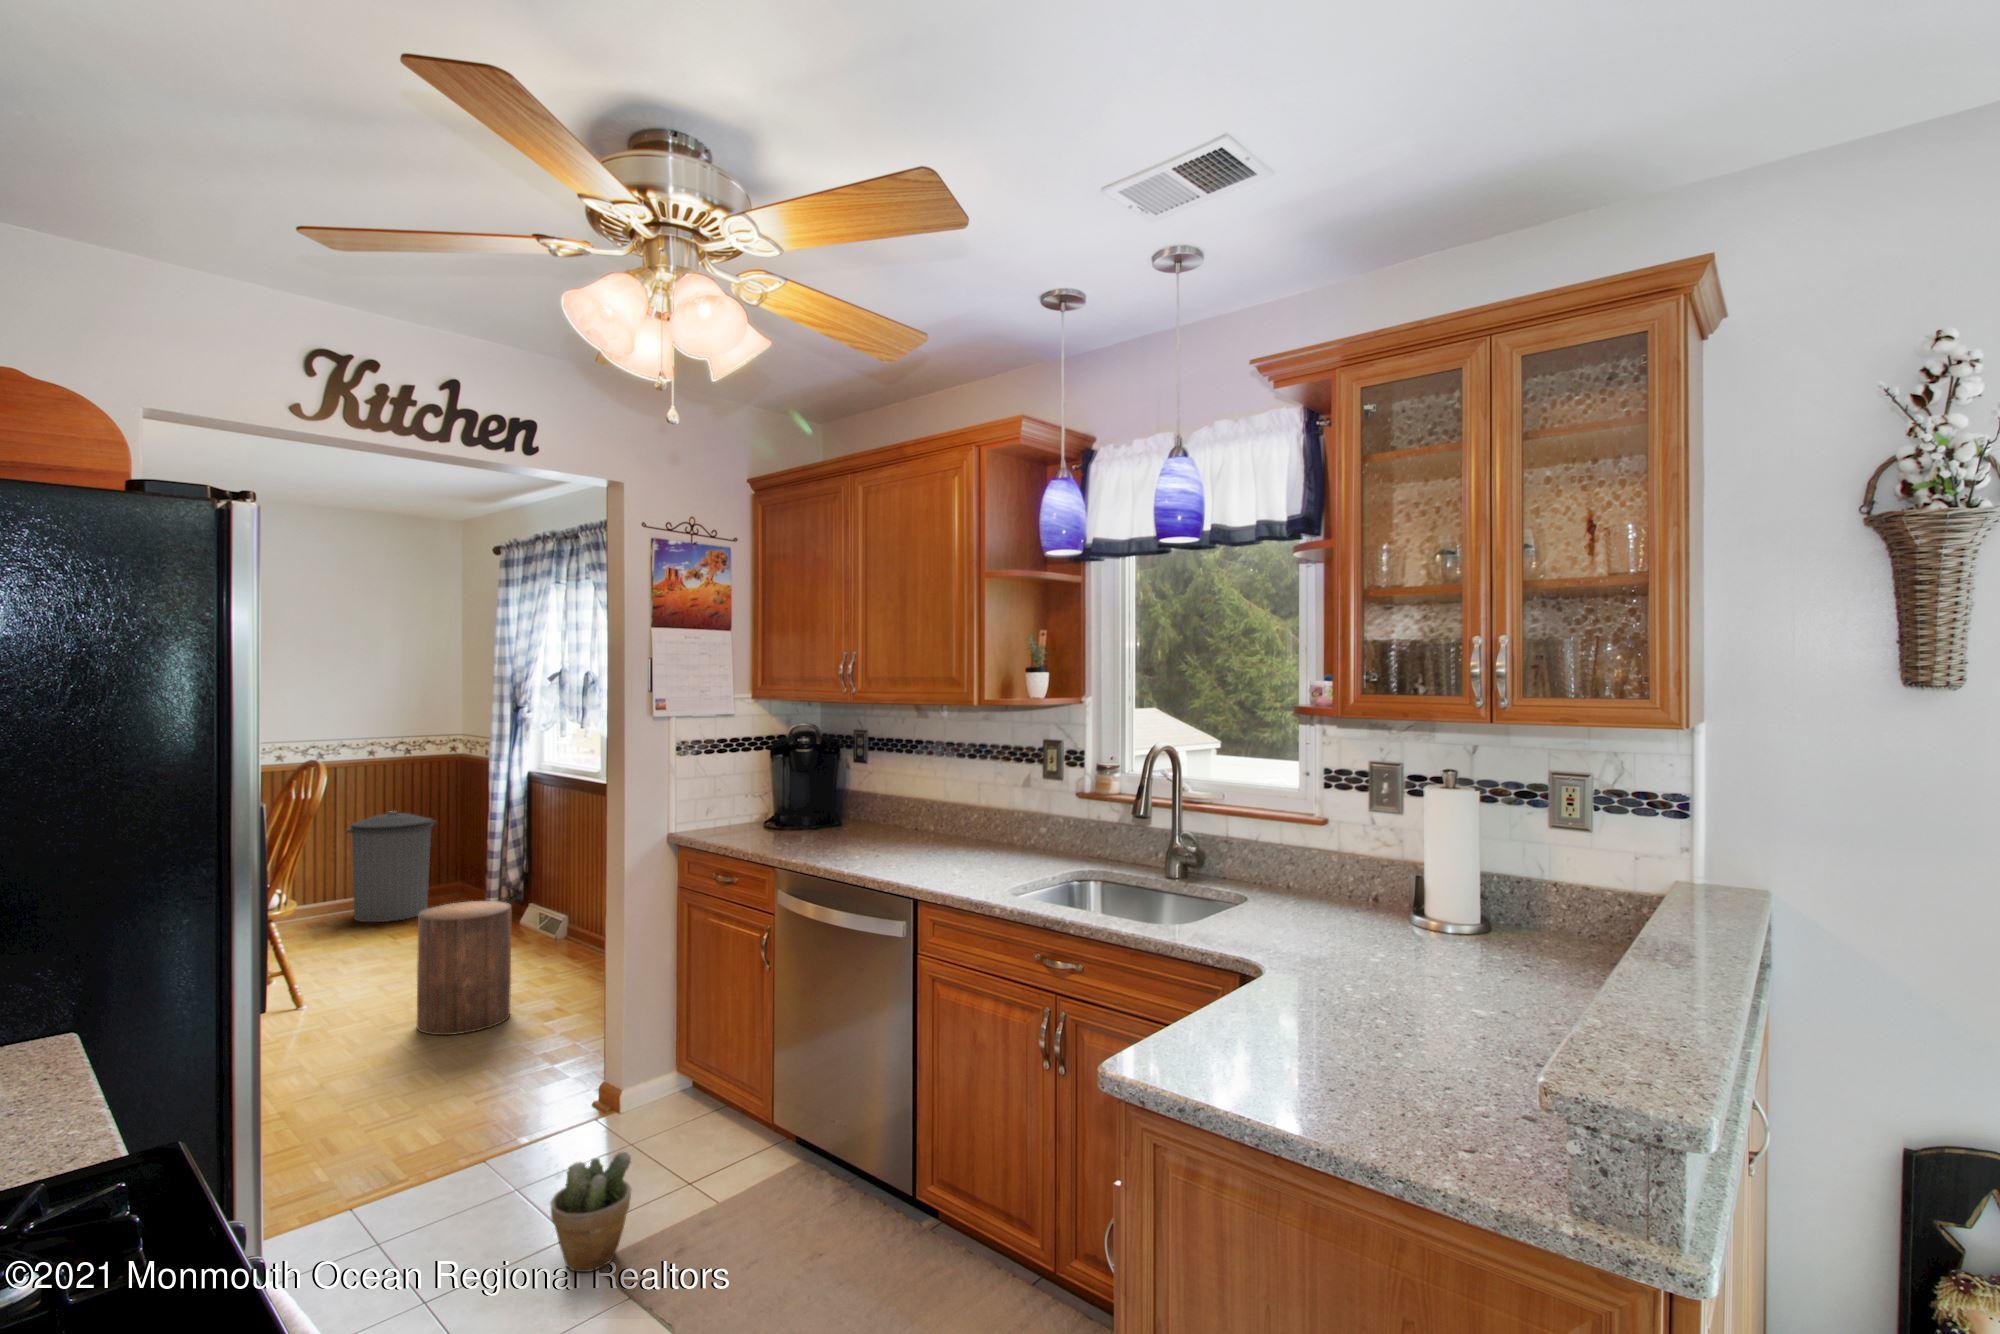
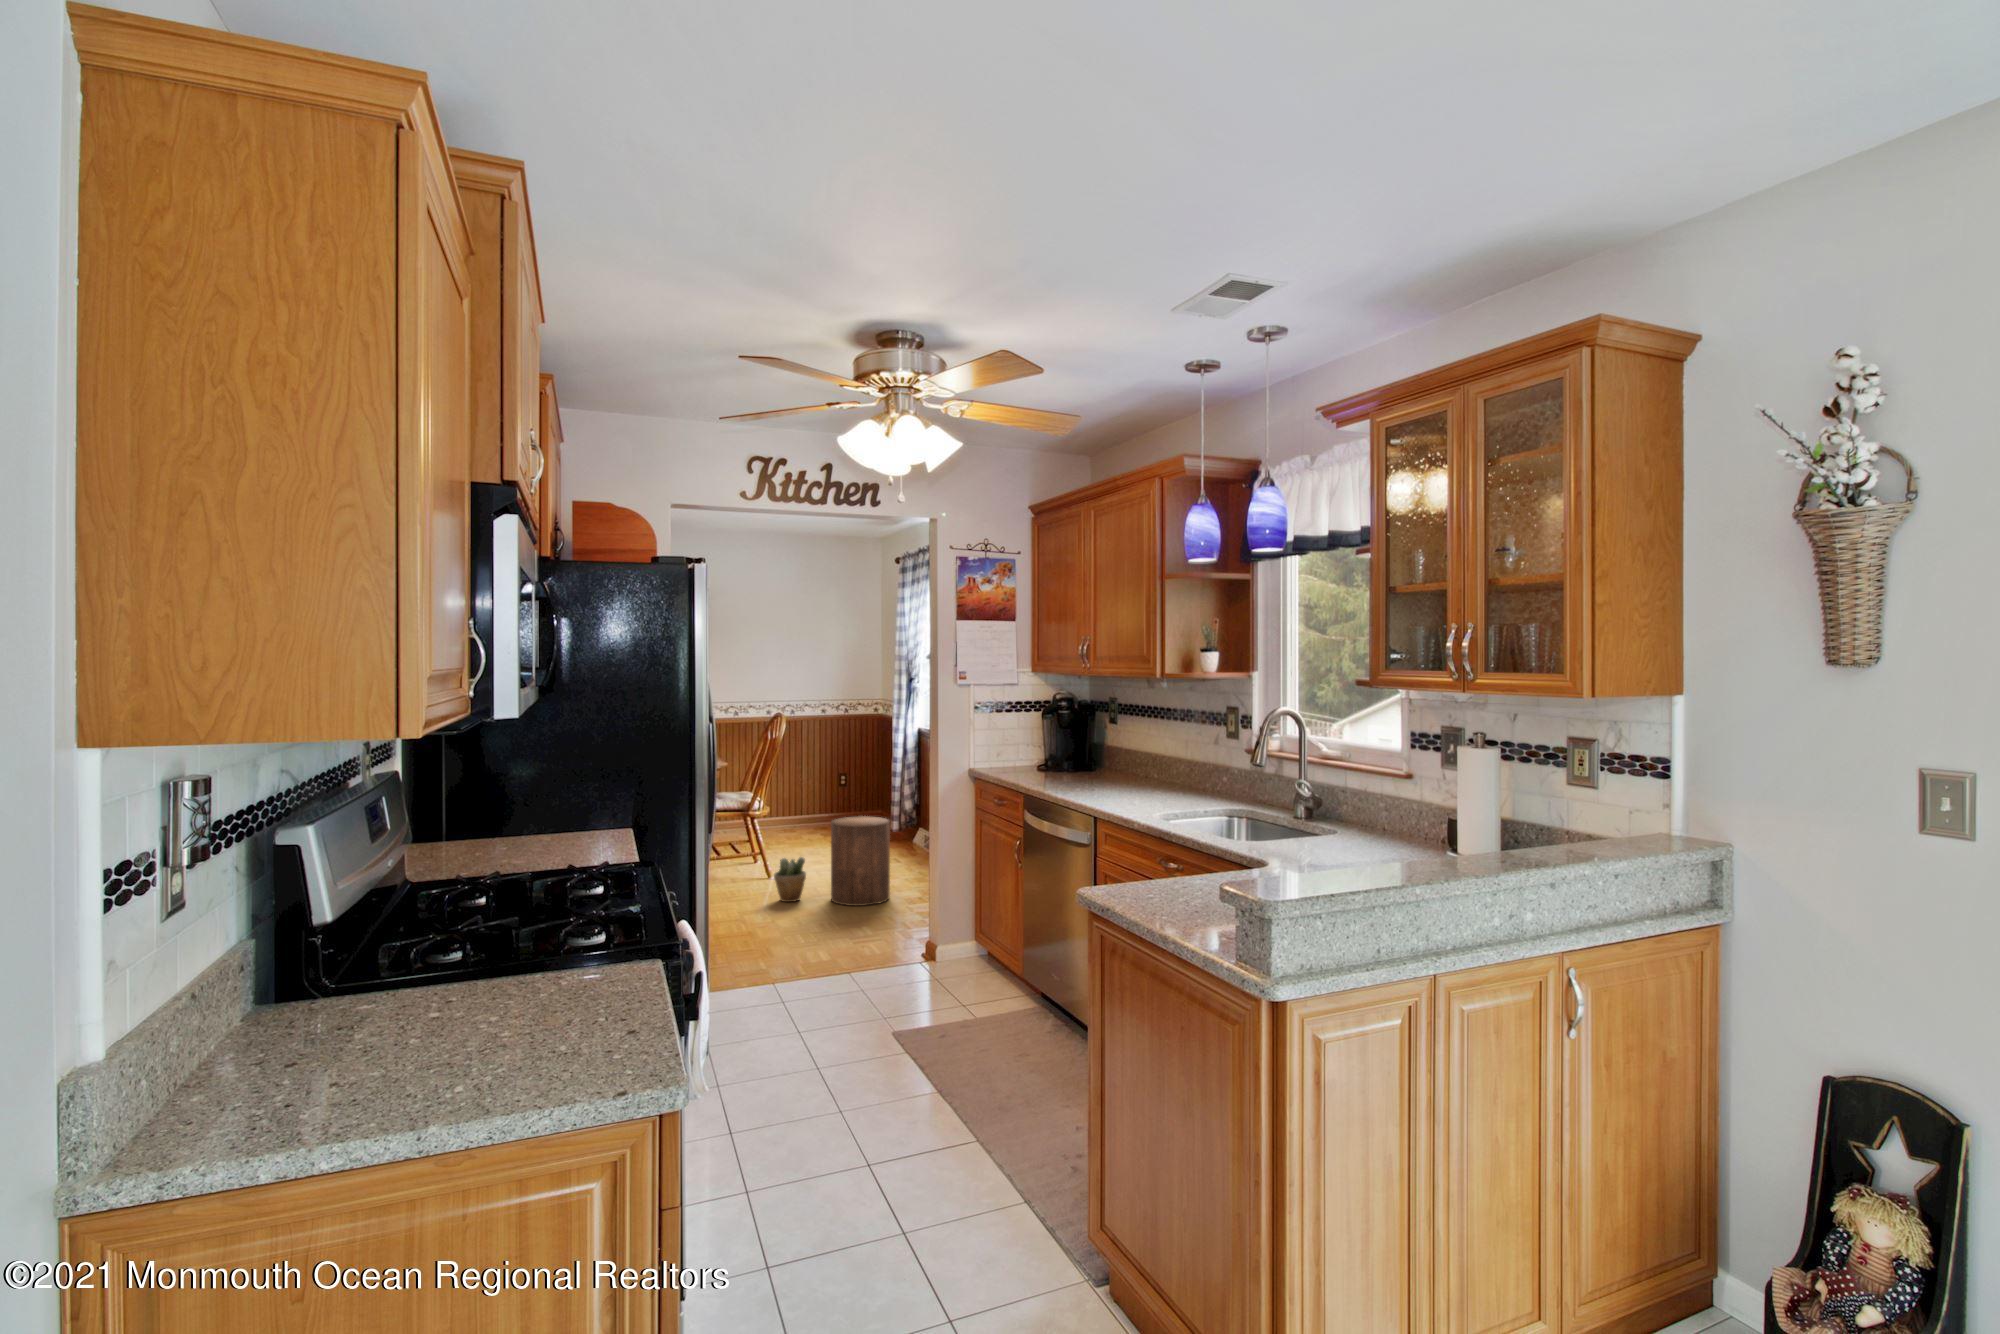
trash can: present [346,811,437,922] -> none [802,755,861,834]
potted plant: present [551,1152,631,1272] -> present [774,857,806,902]

